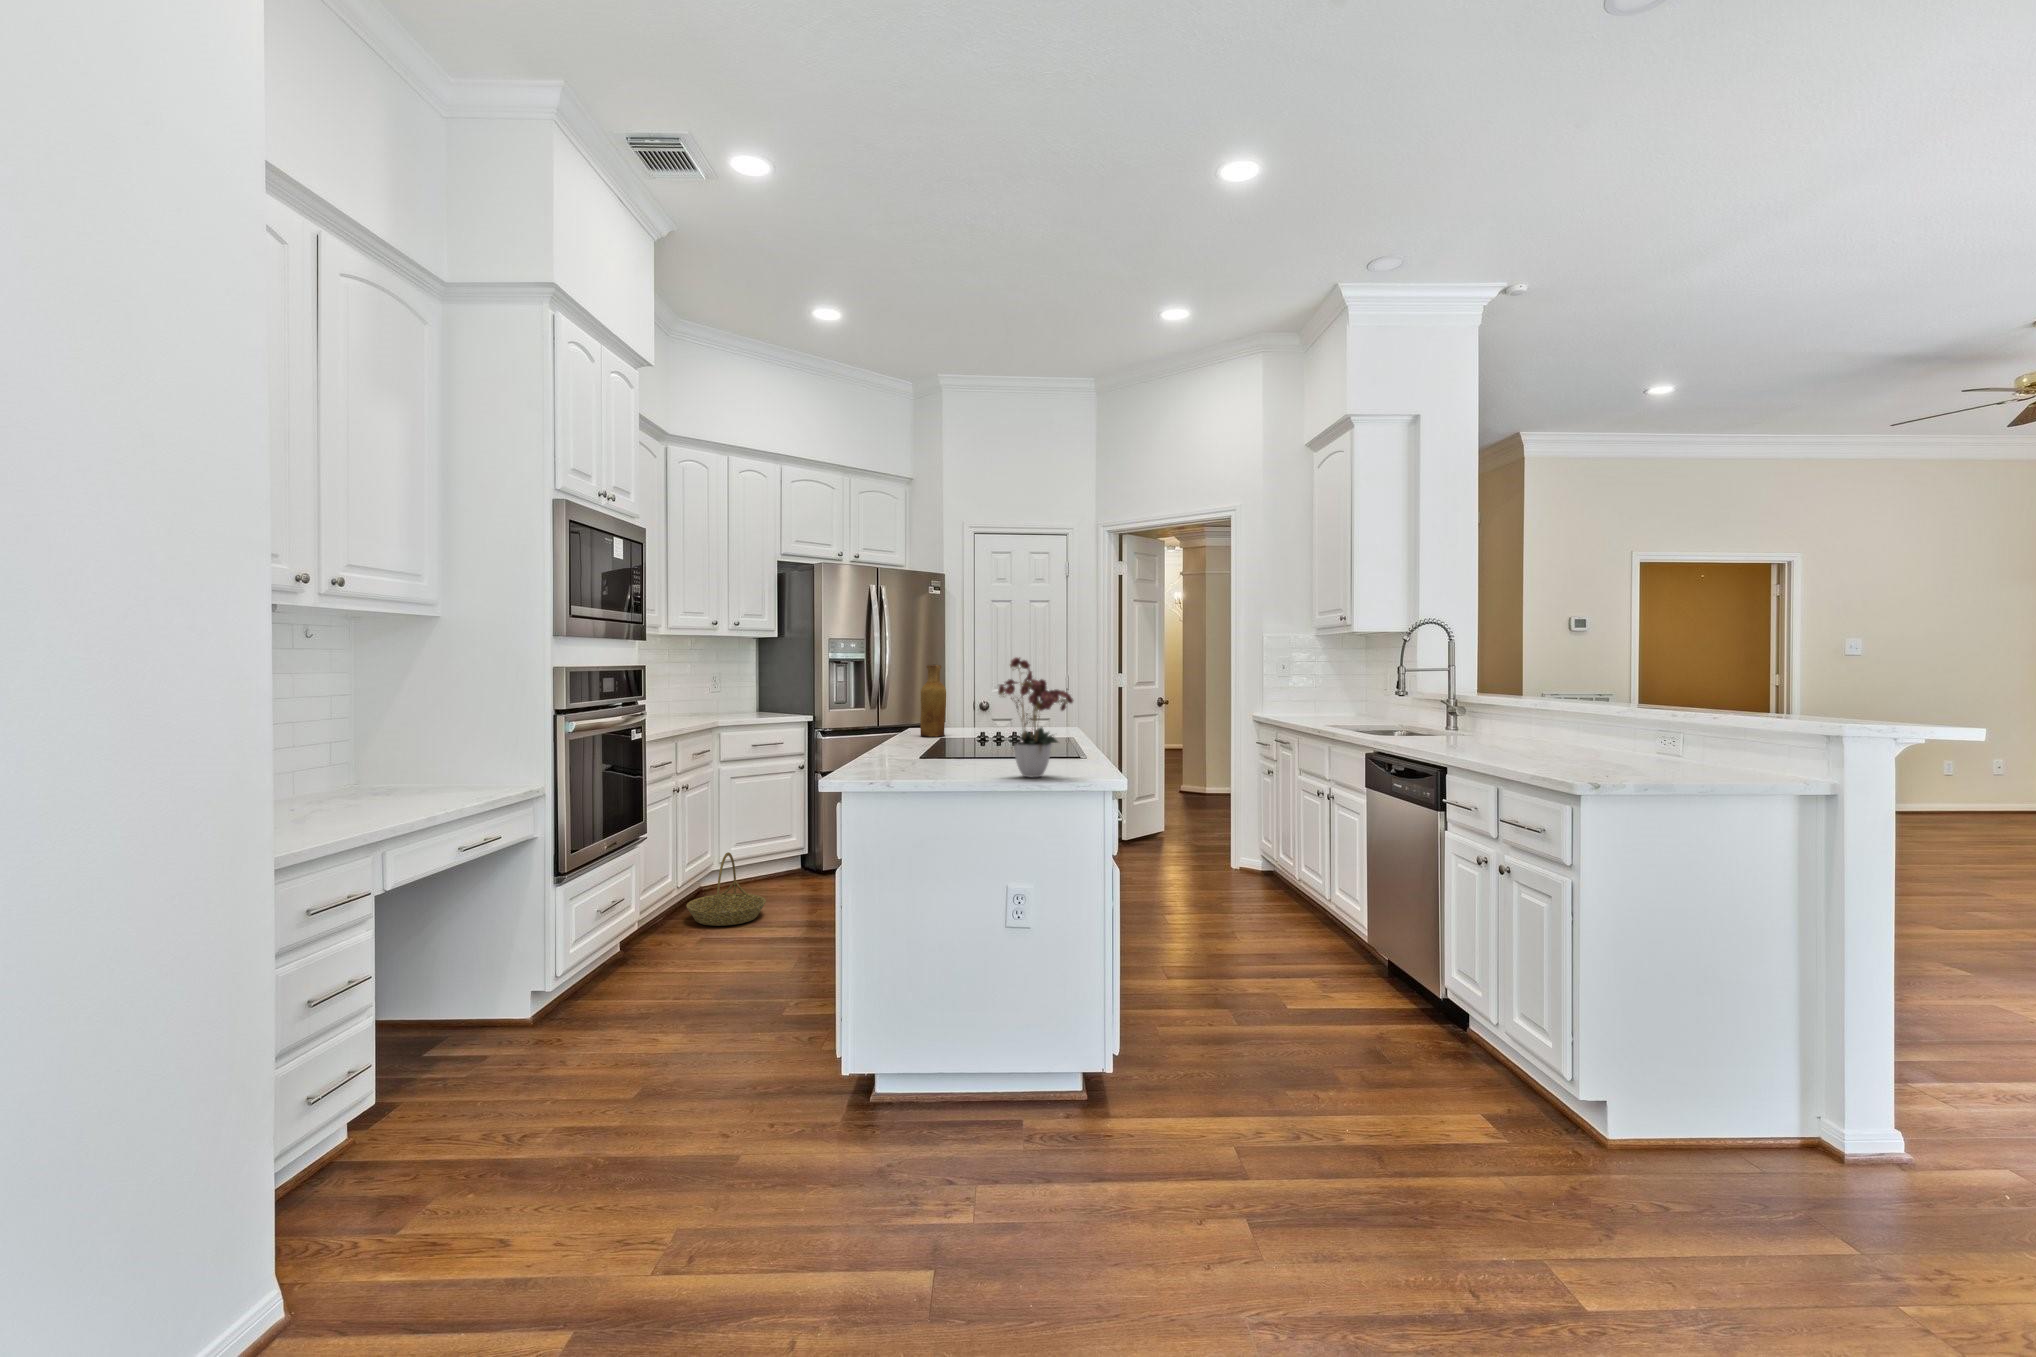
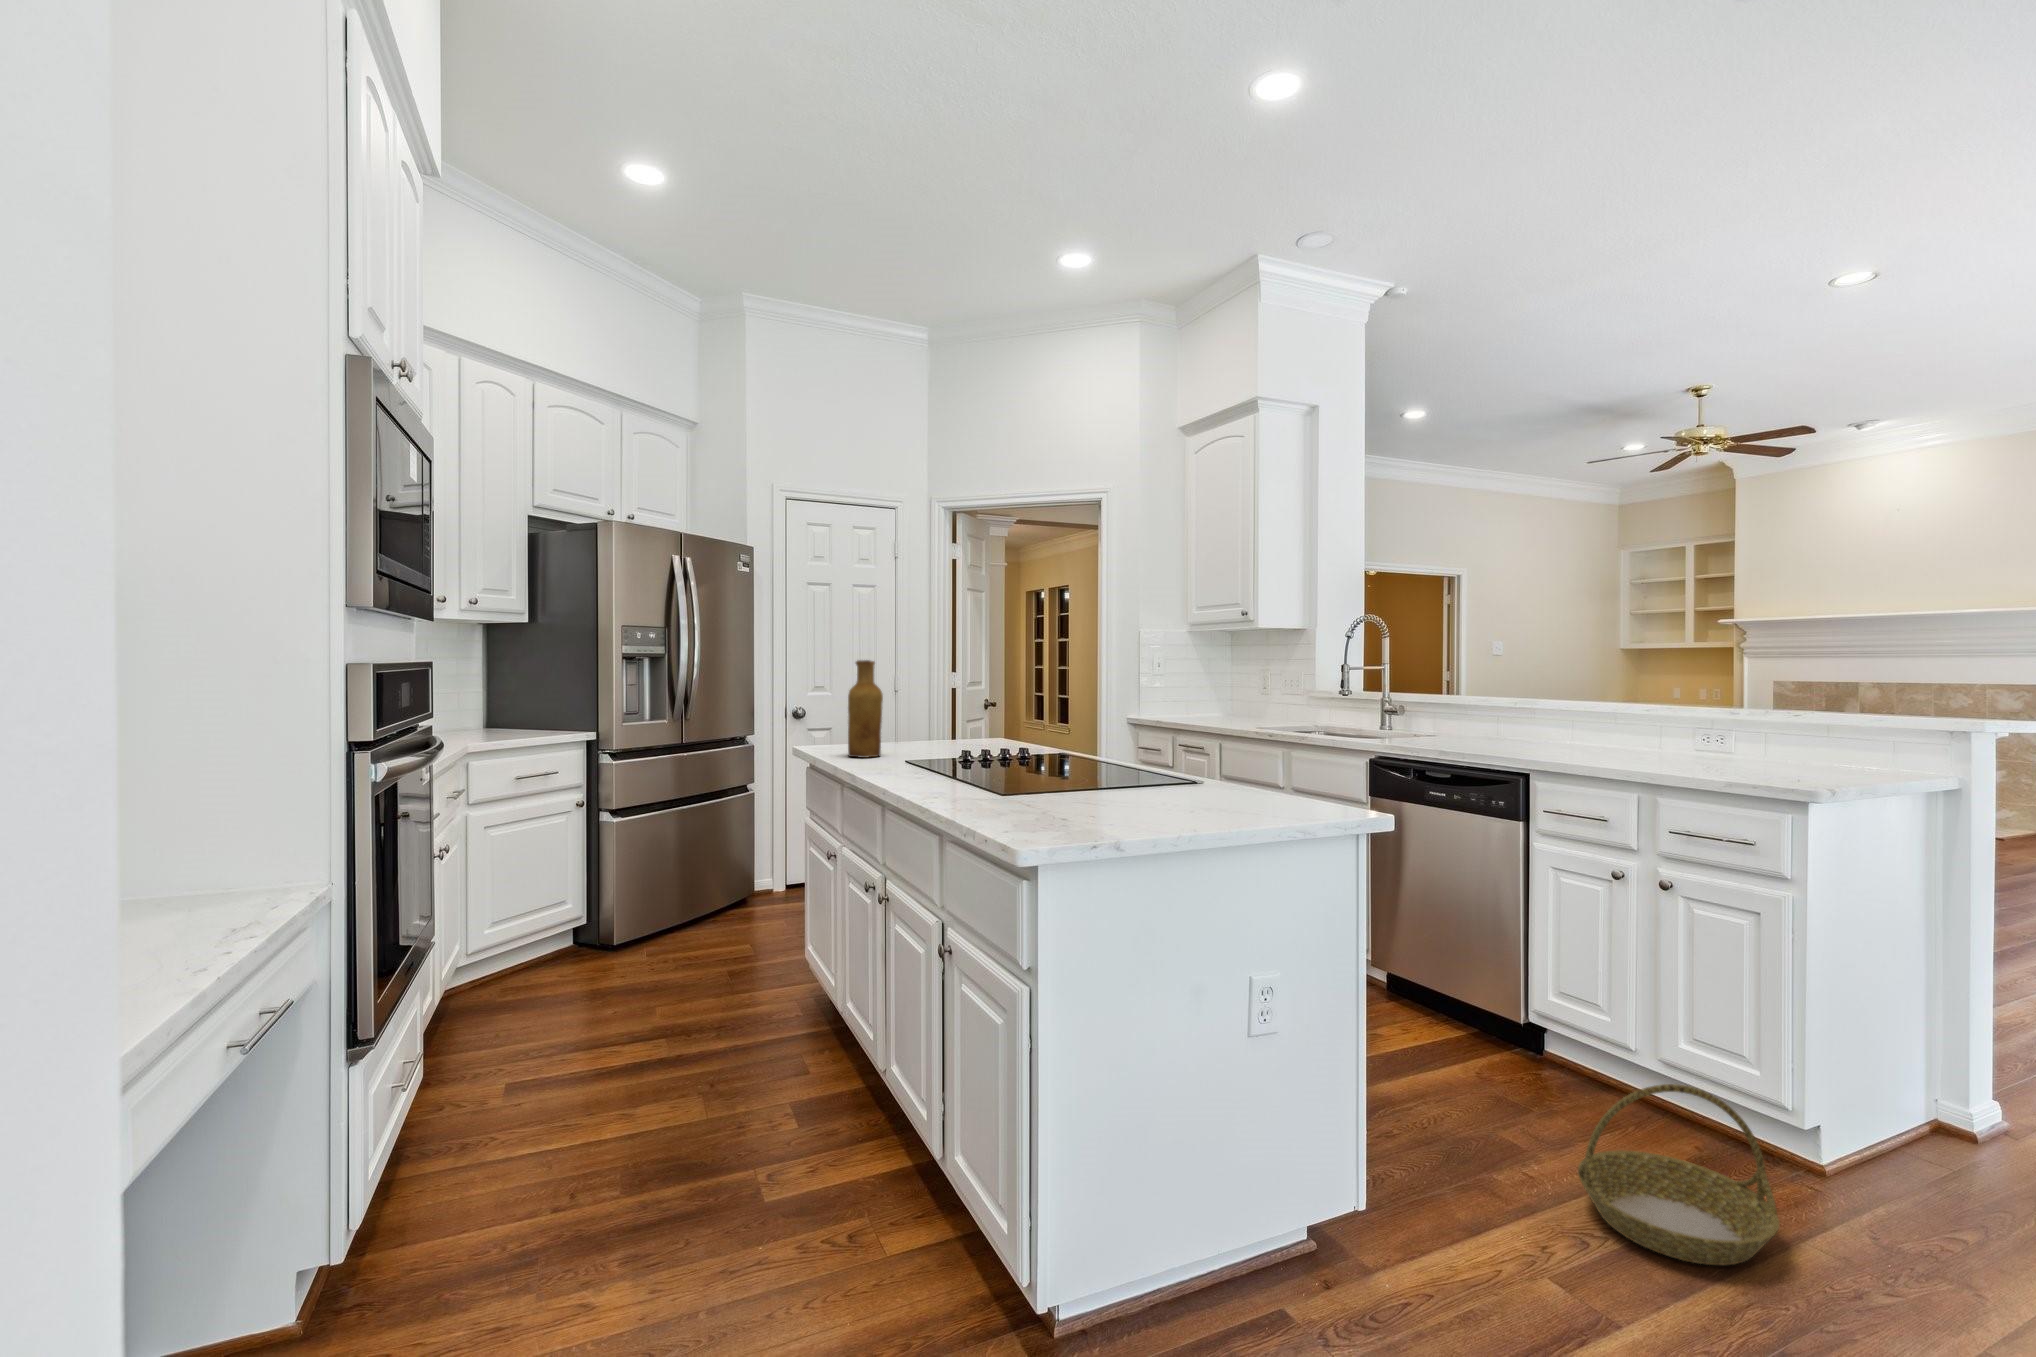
flower arrangement: present [998,657,1074,777] -> none [1190,637,1302,815]
basket: present [686,852,766,926] -> present [1578,1084,1780,1265]

